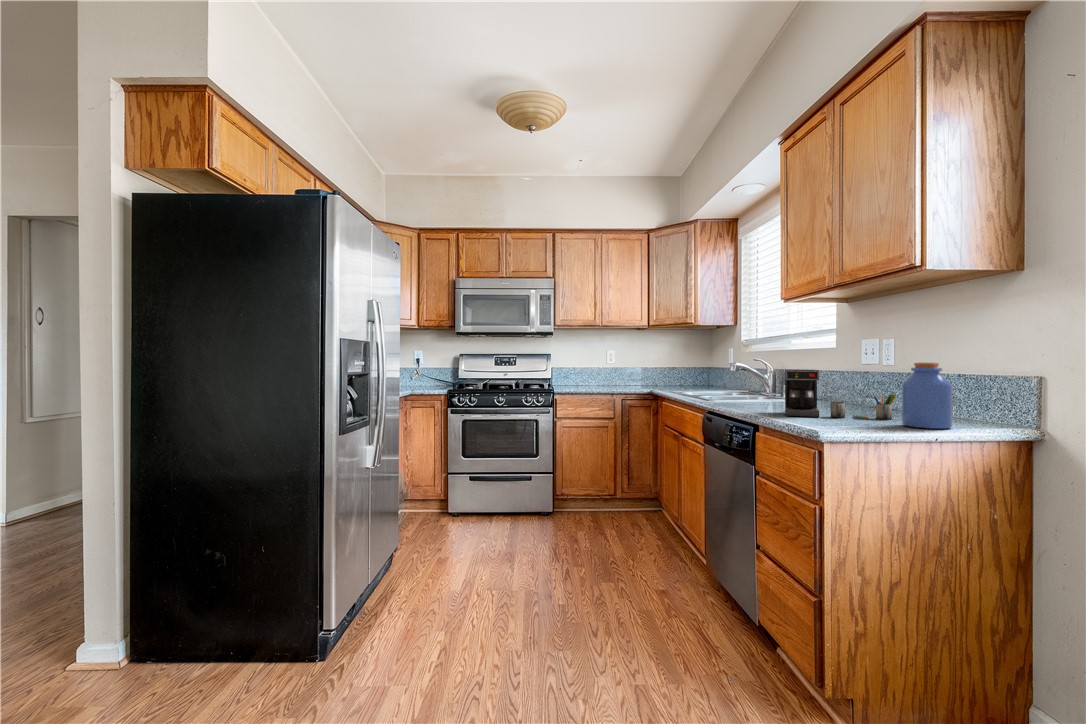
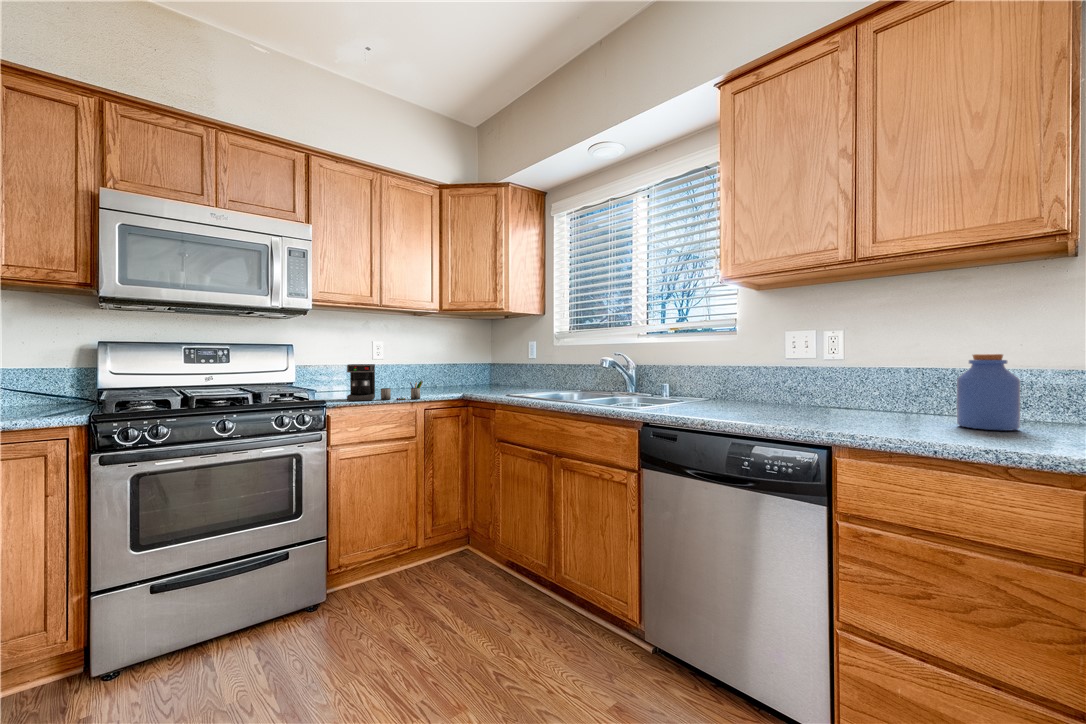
coffee maker: present [785,369,896,420] -> present [347,364,423,401]

